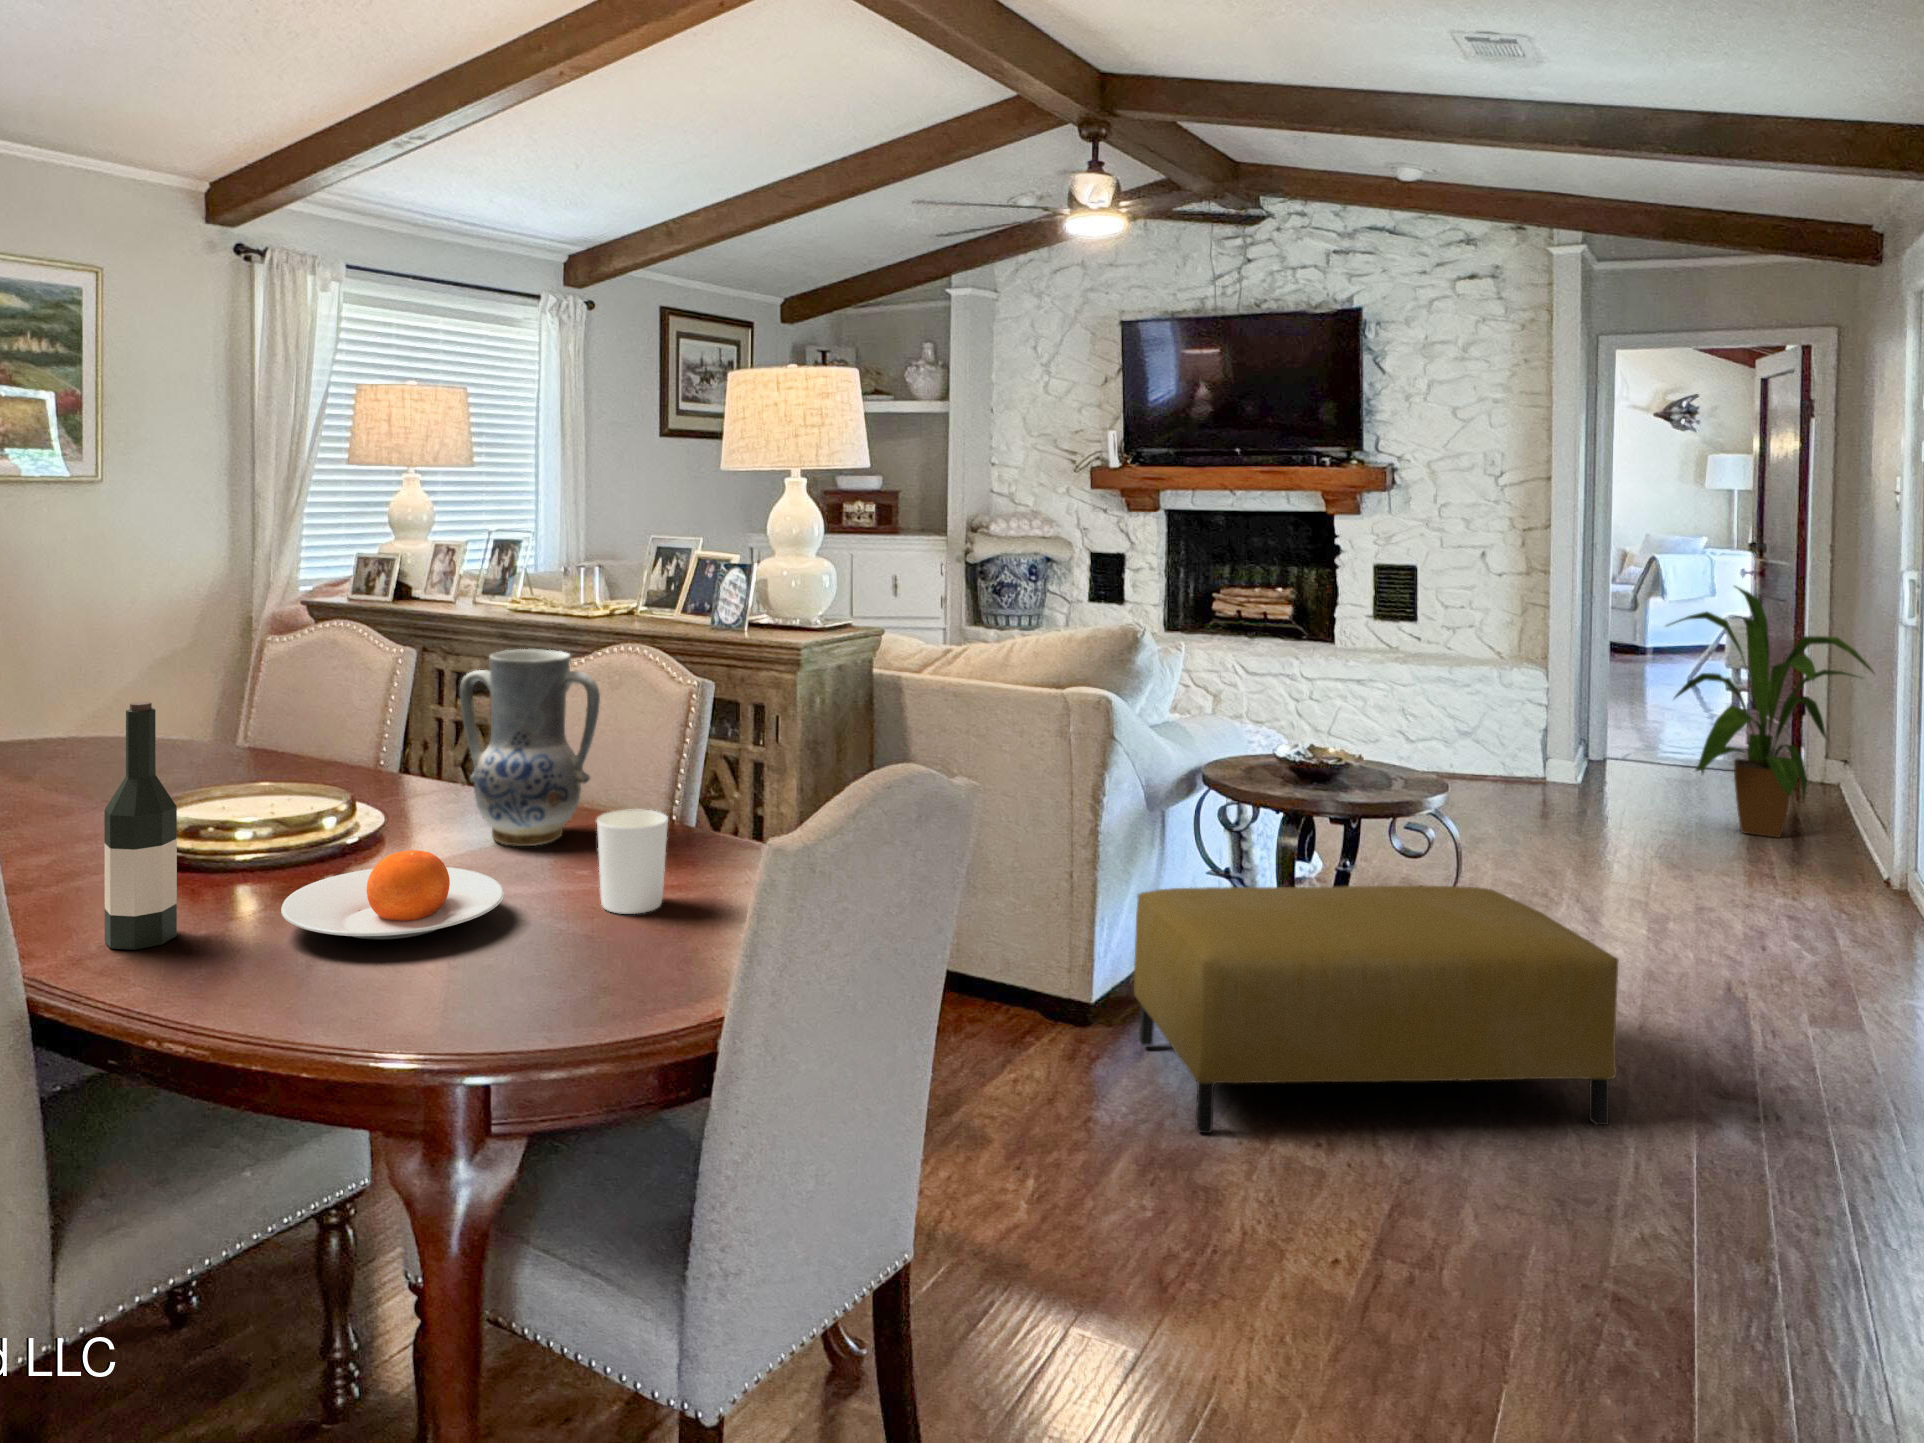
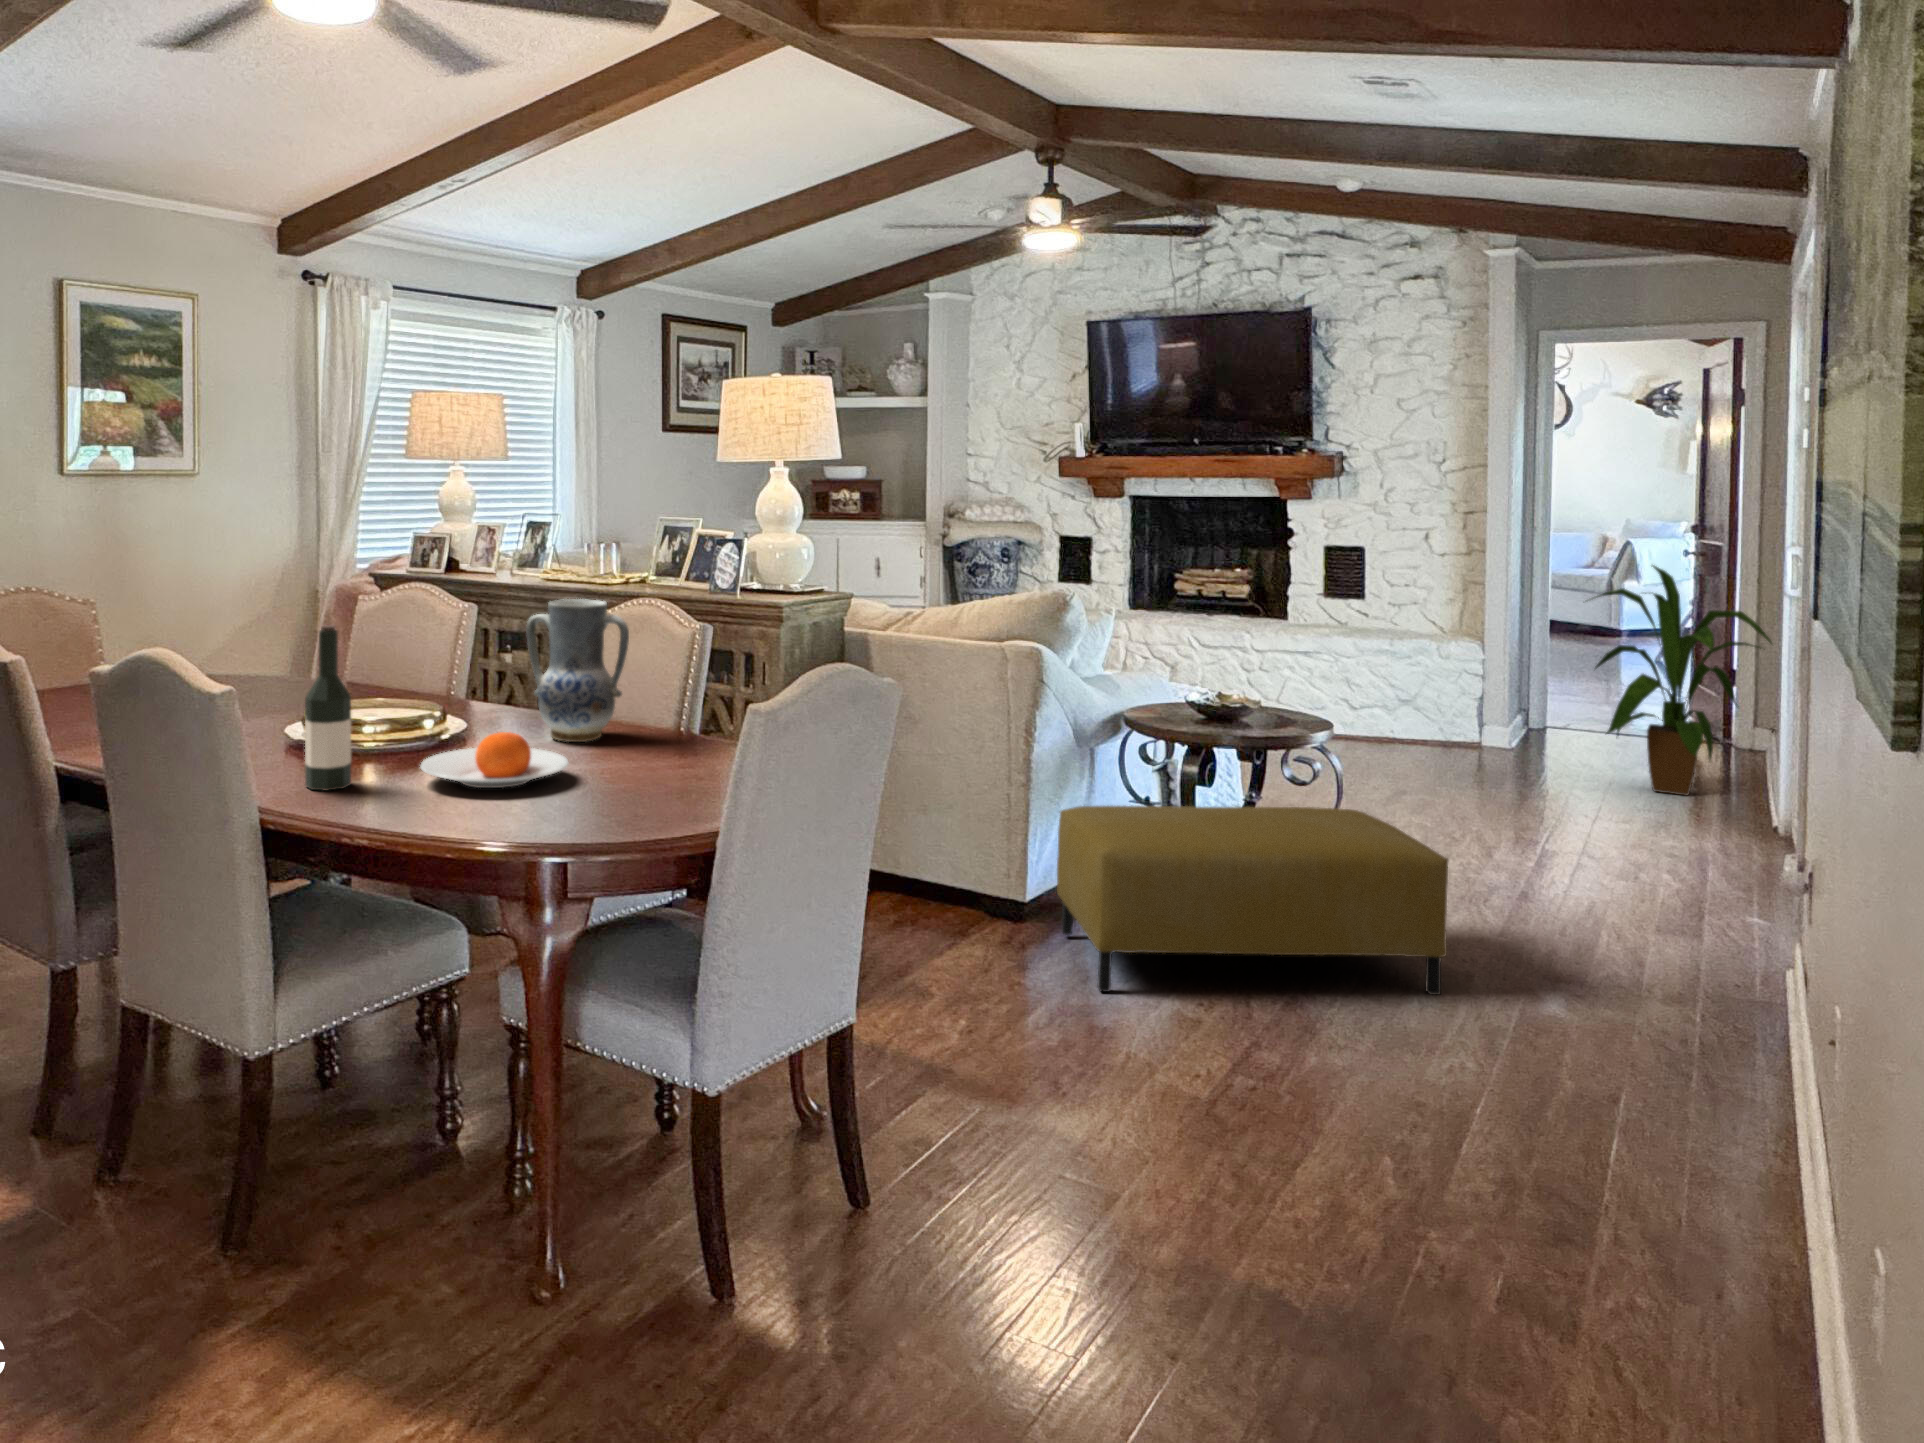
candle holder: present [597,809,668,914] -> none [632,708,682,778]

